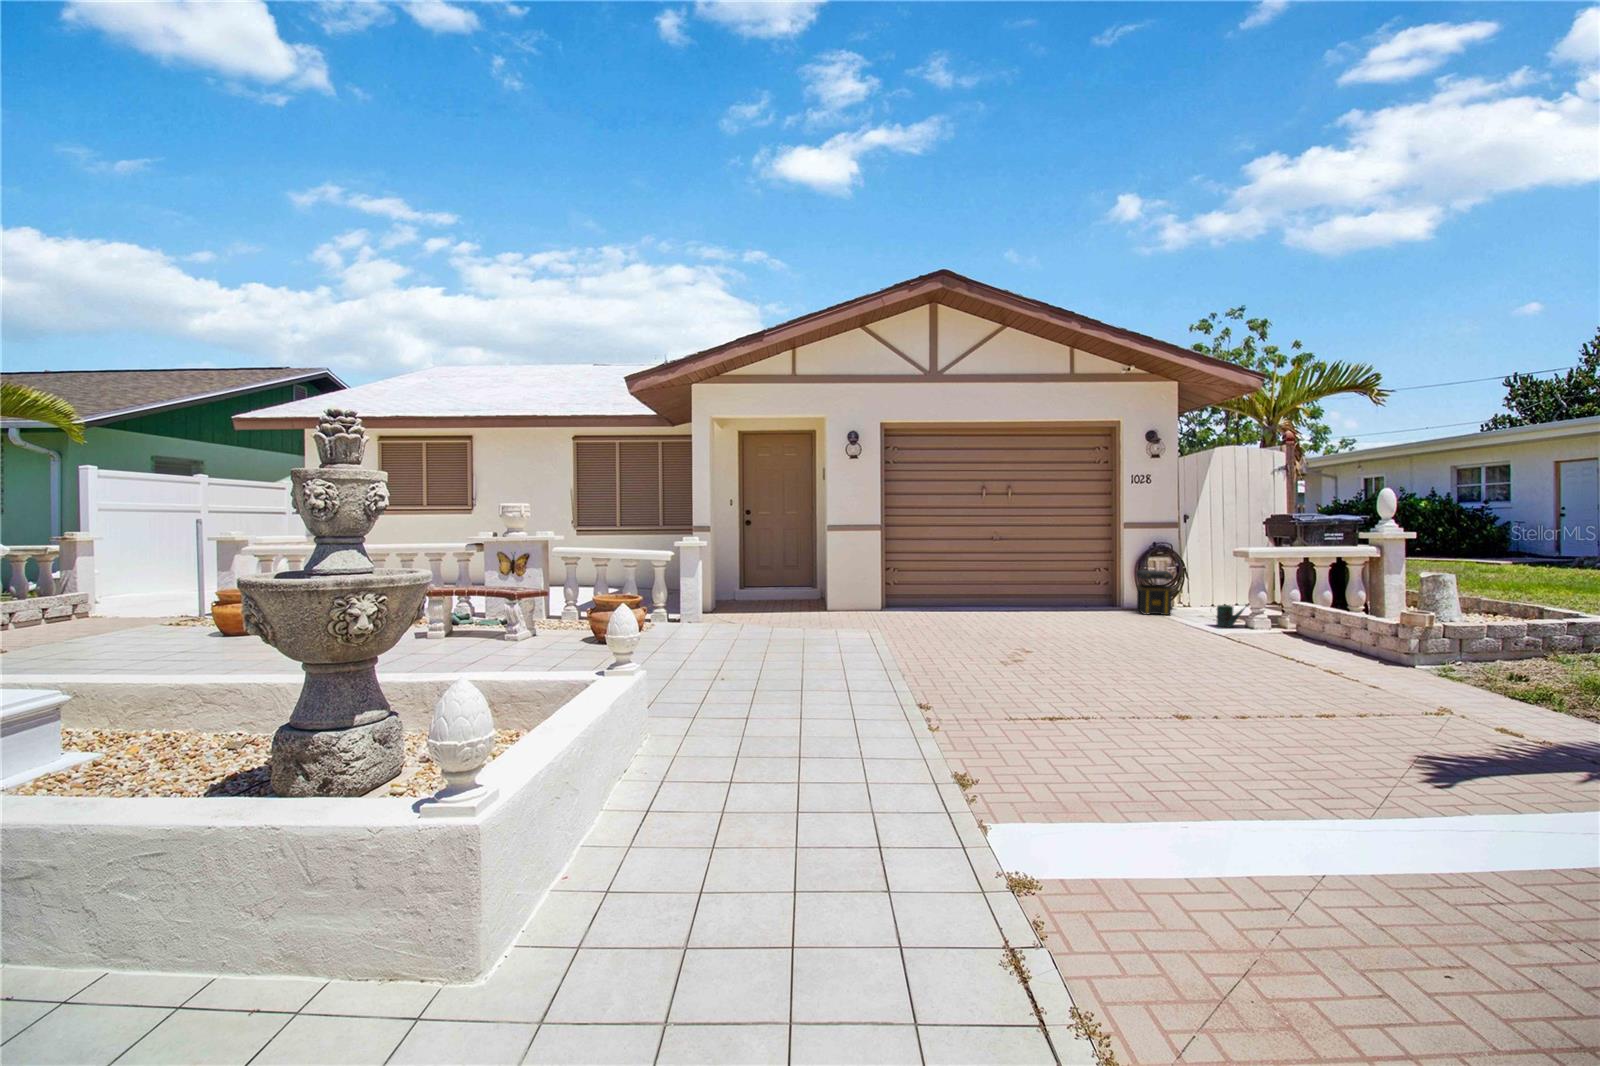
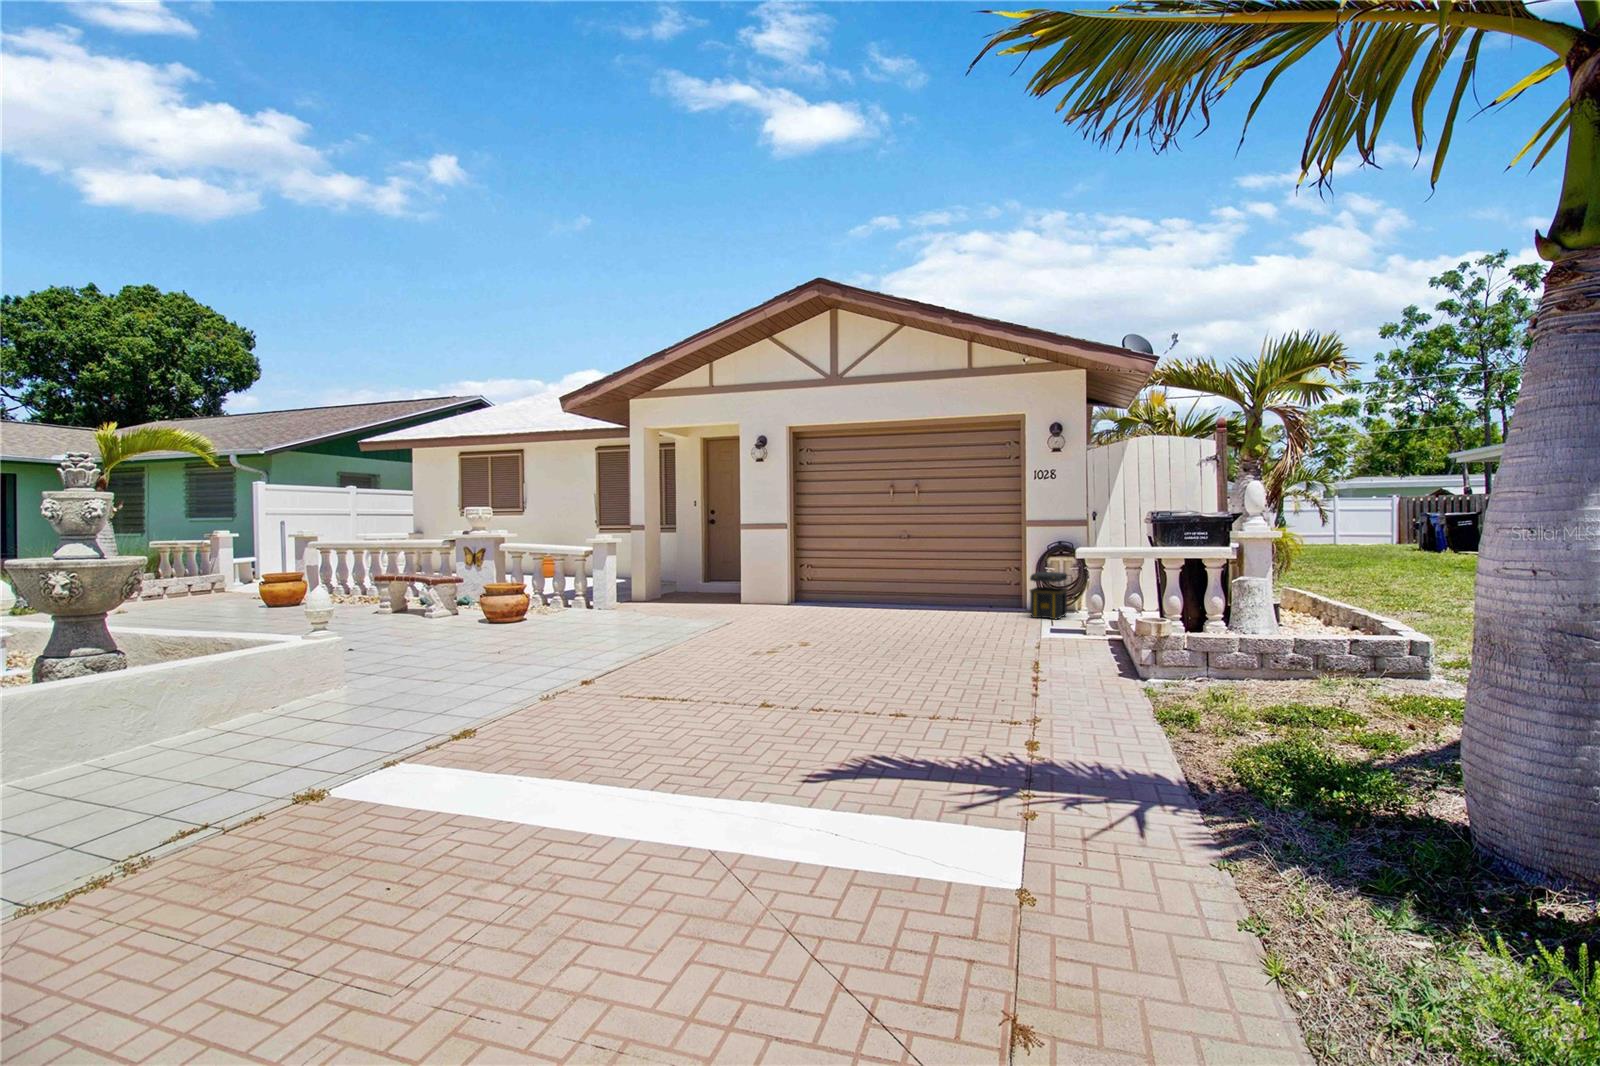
watering can: present [1216,604,1248,627] -> none [1068,608,1104,633]

